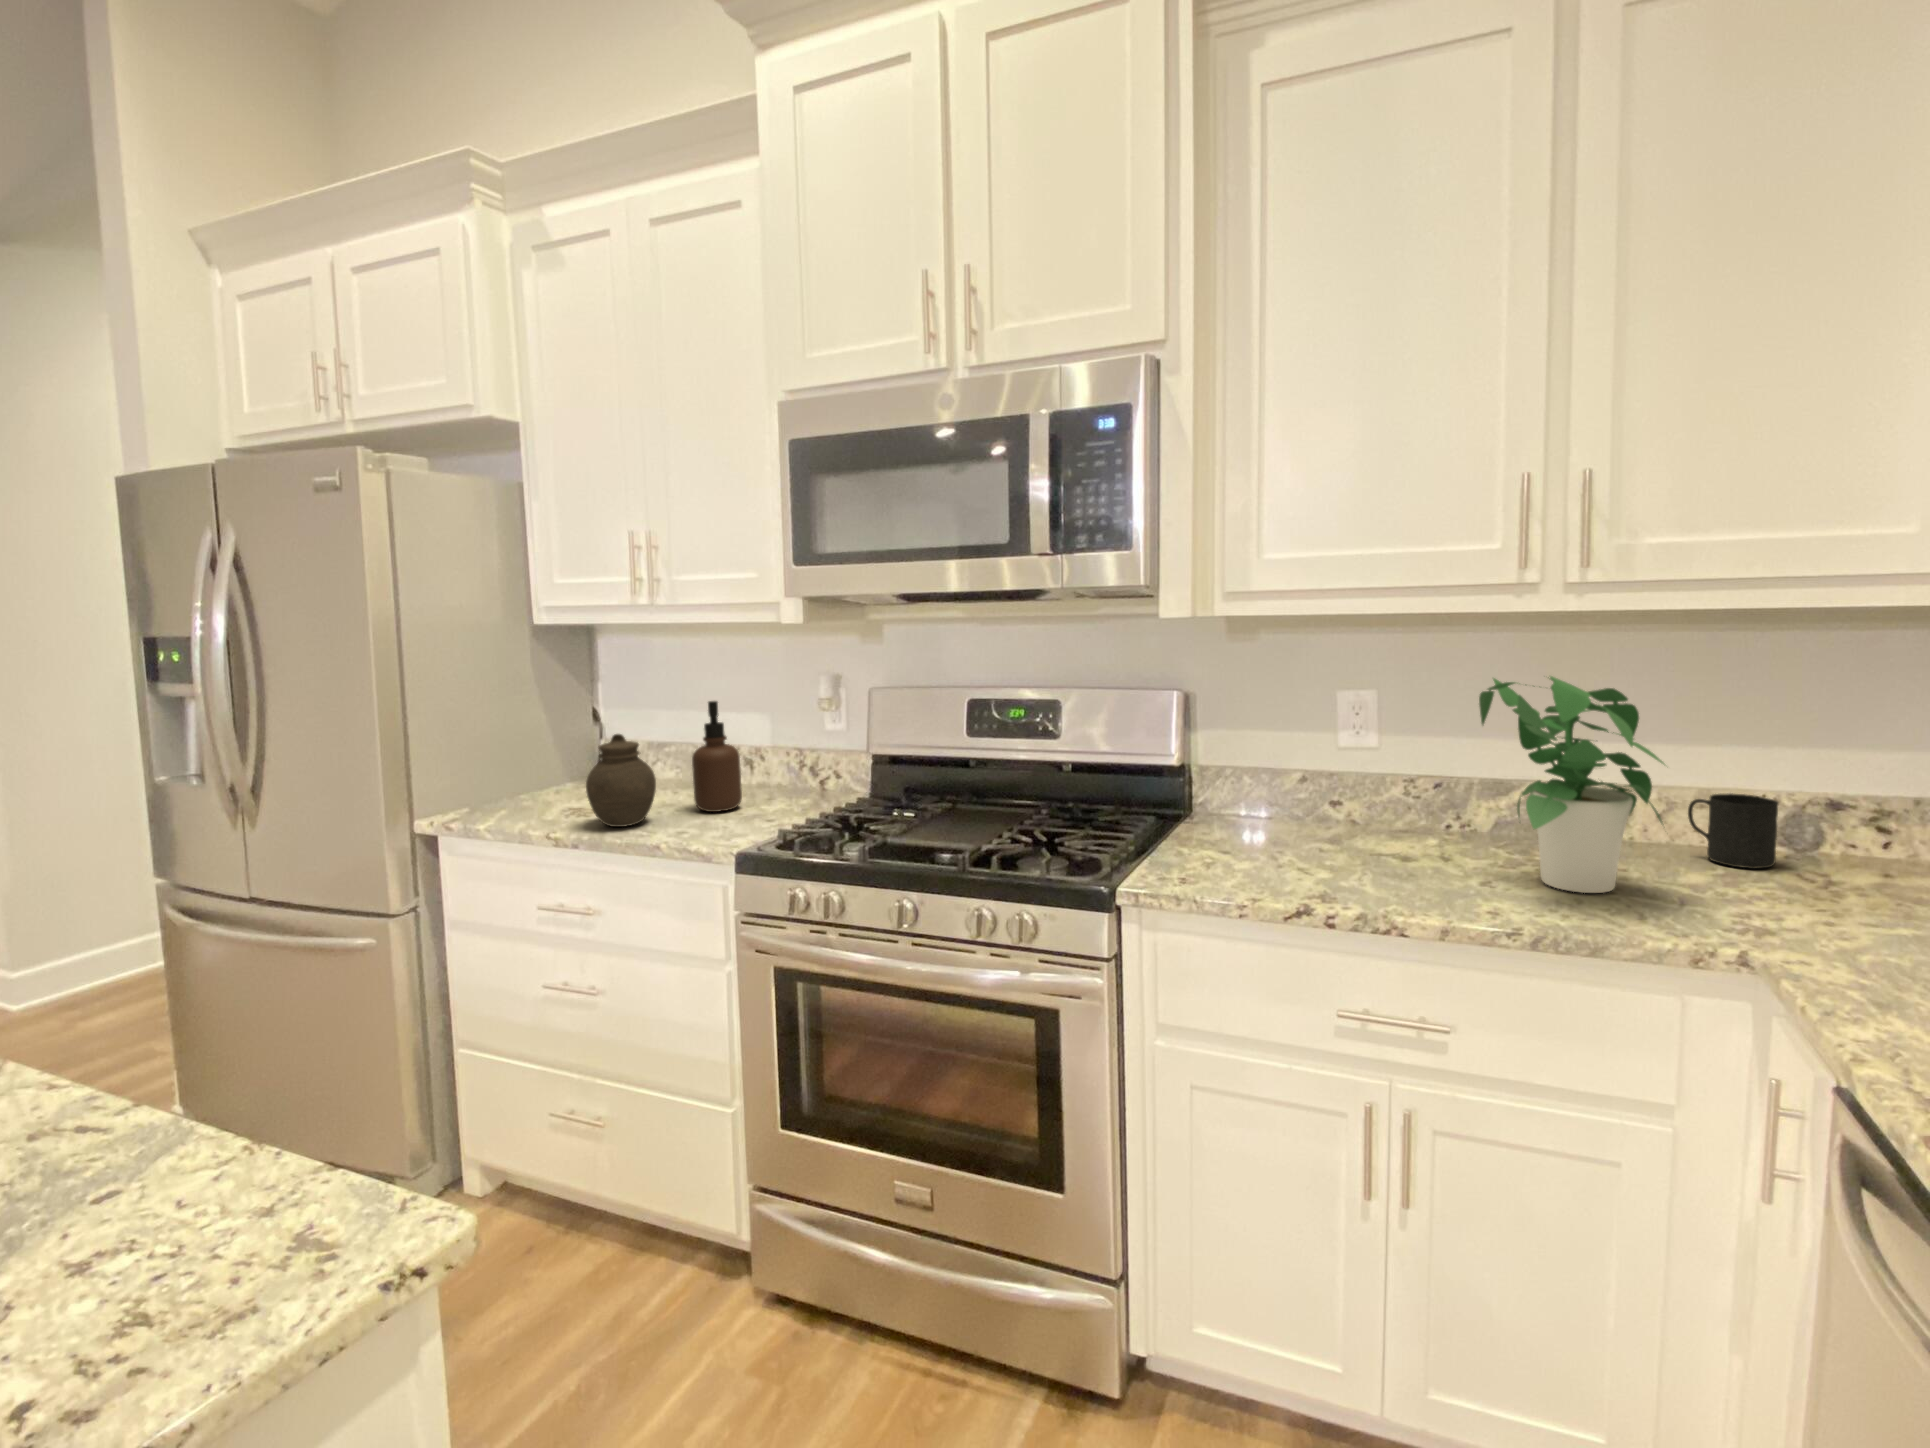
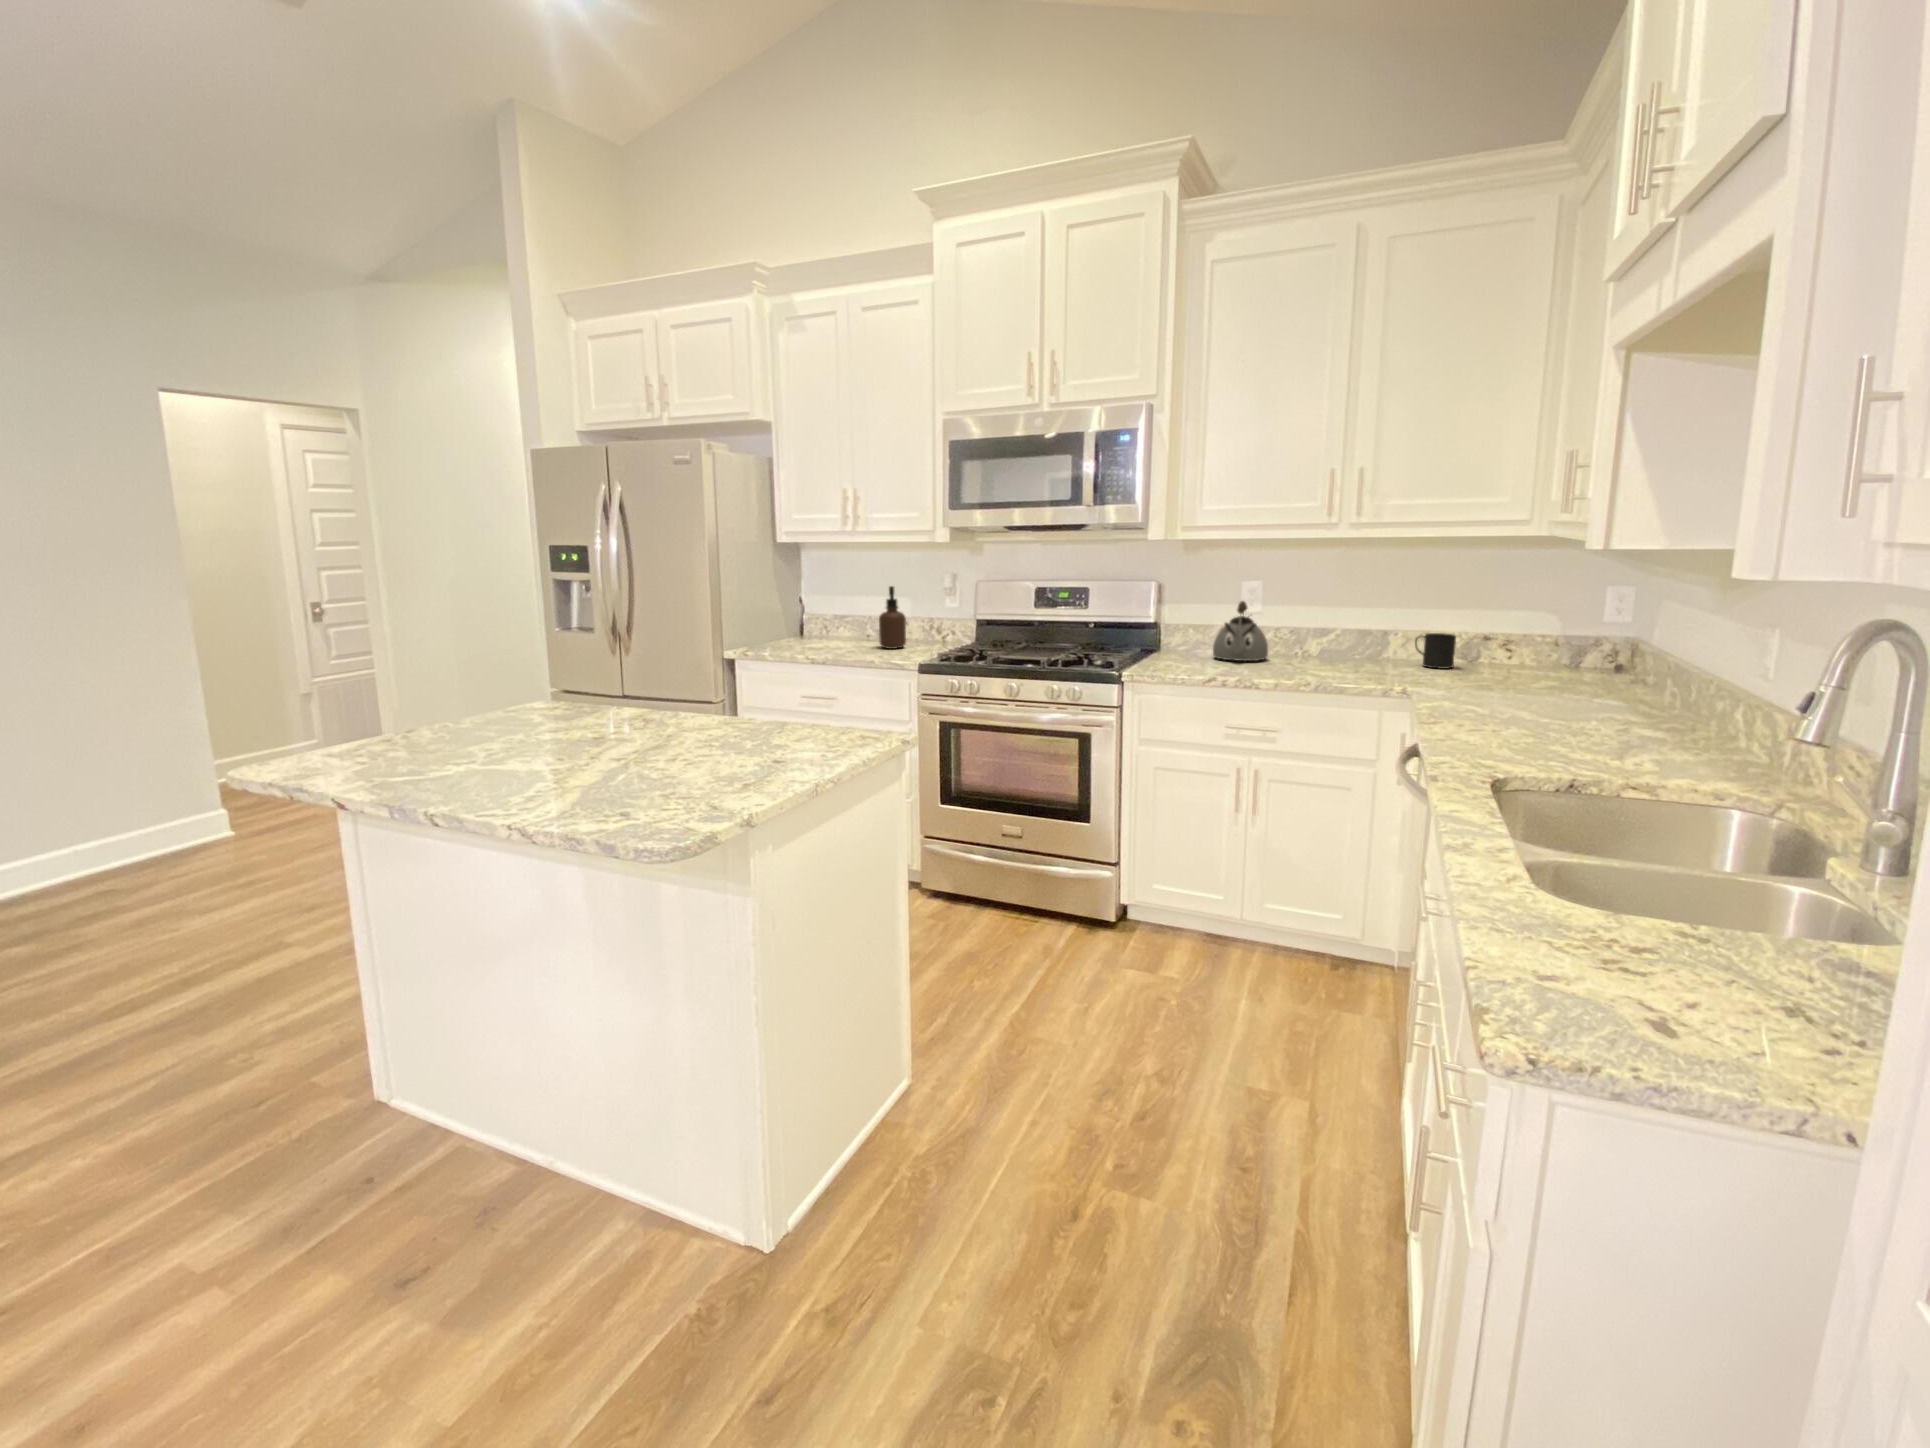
potted plant: present [1479,676,1664,893] -> none [1306,566,1390,675]
kettle: none [1289,729,1395,846] -> present [1213,601,1268,661]
jar: present [586,734,656,827] -> none [826,602,863,653]

